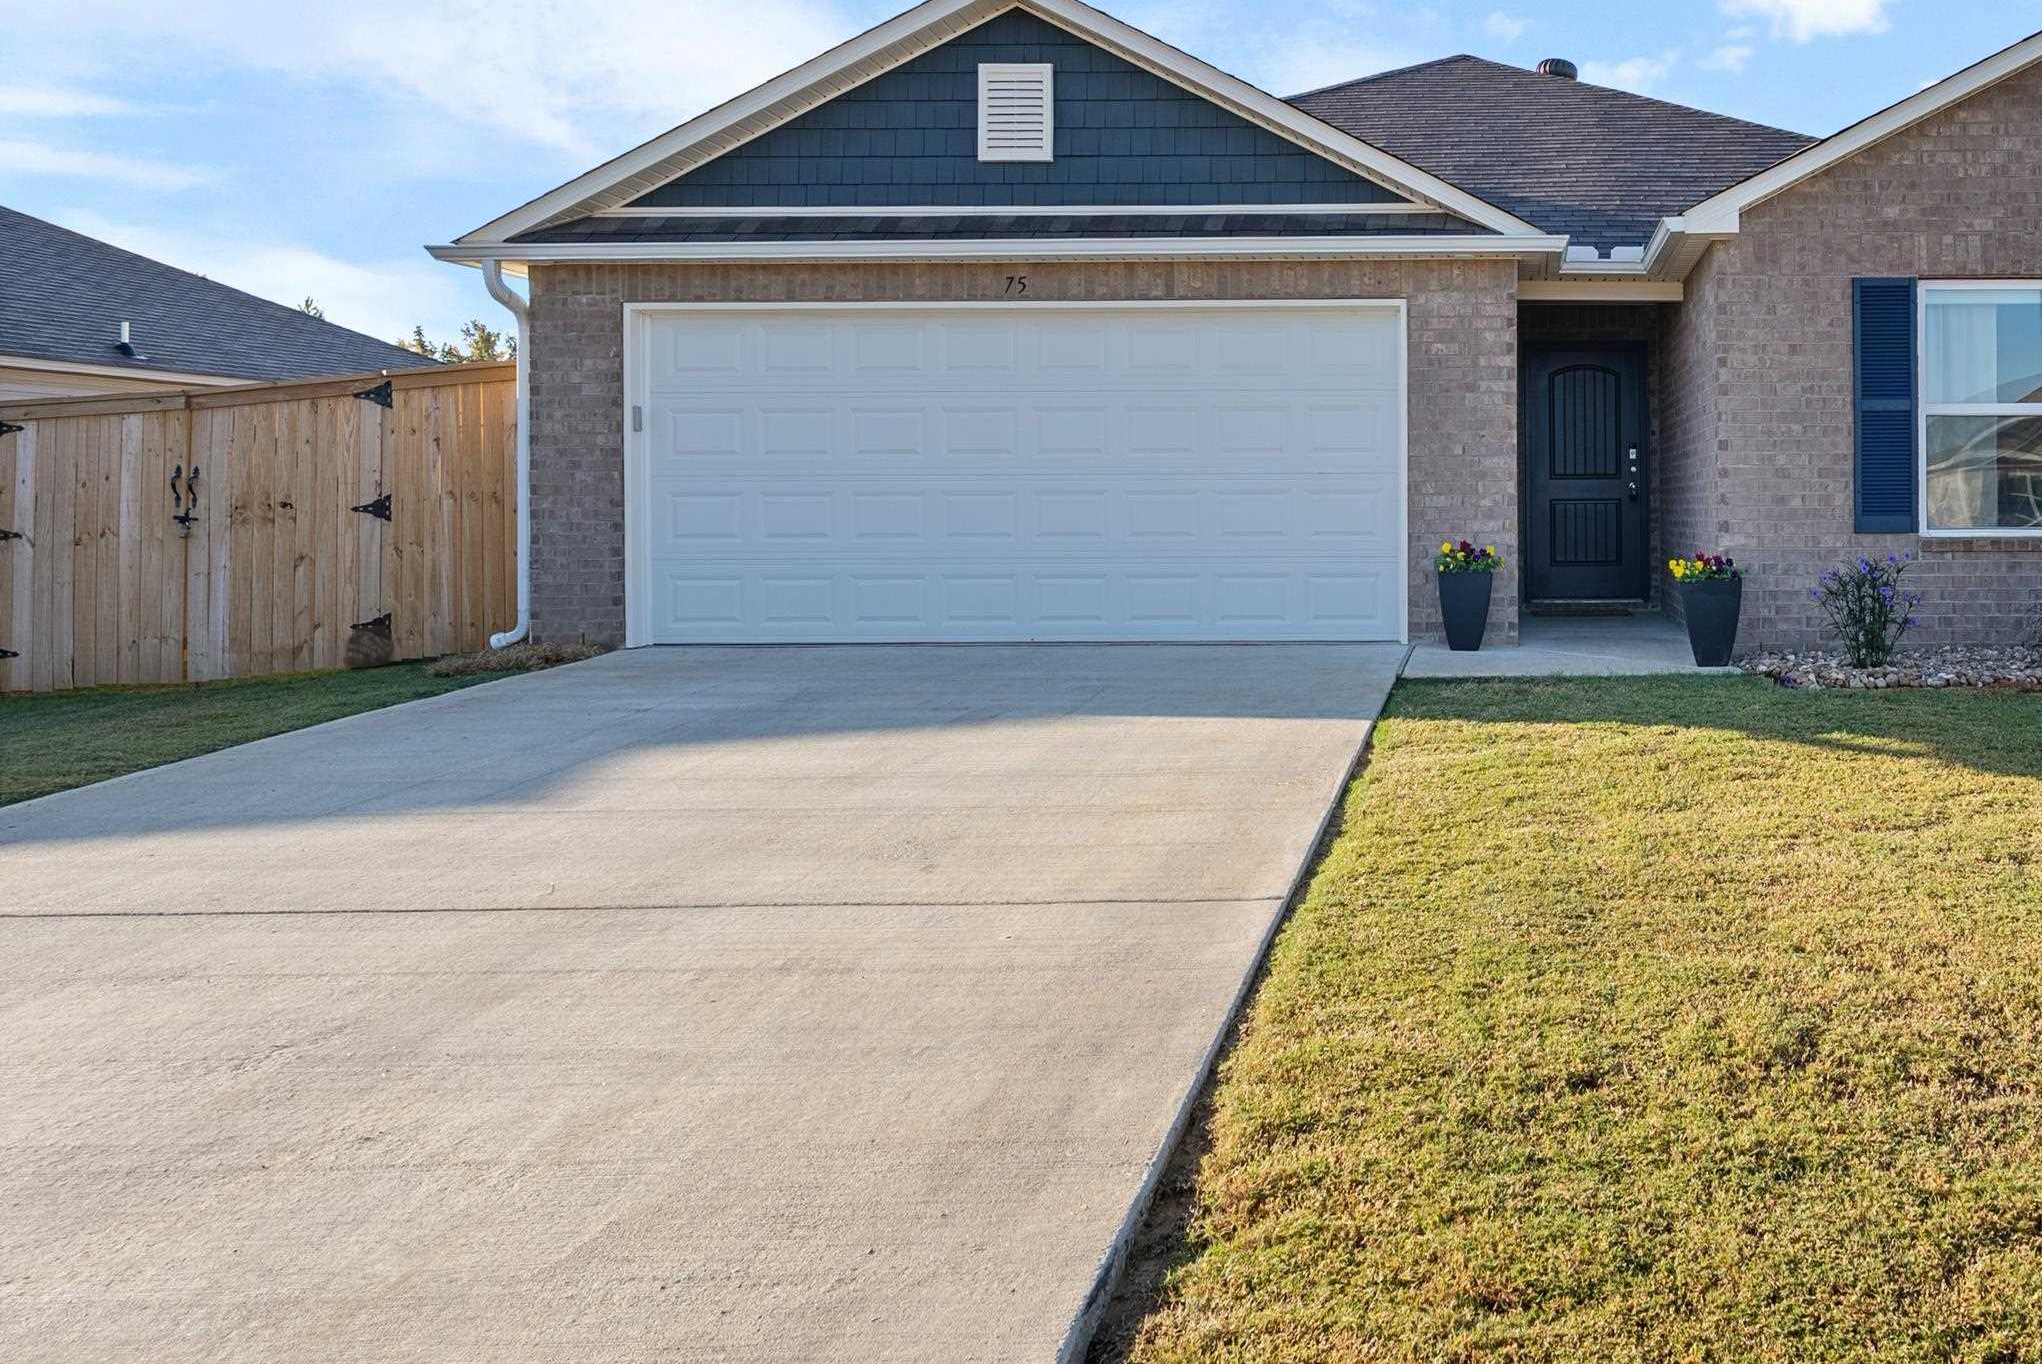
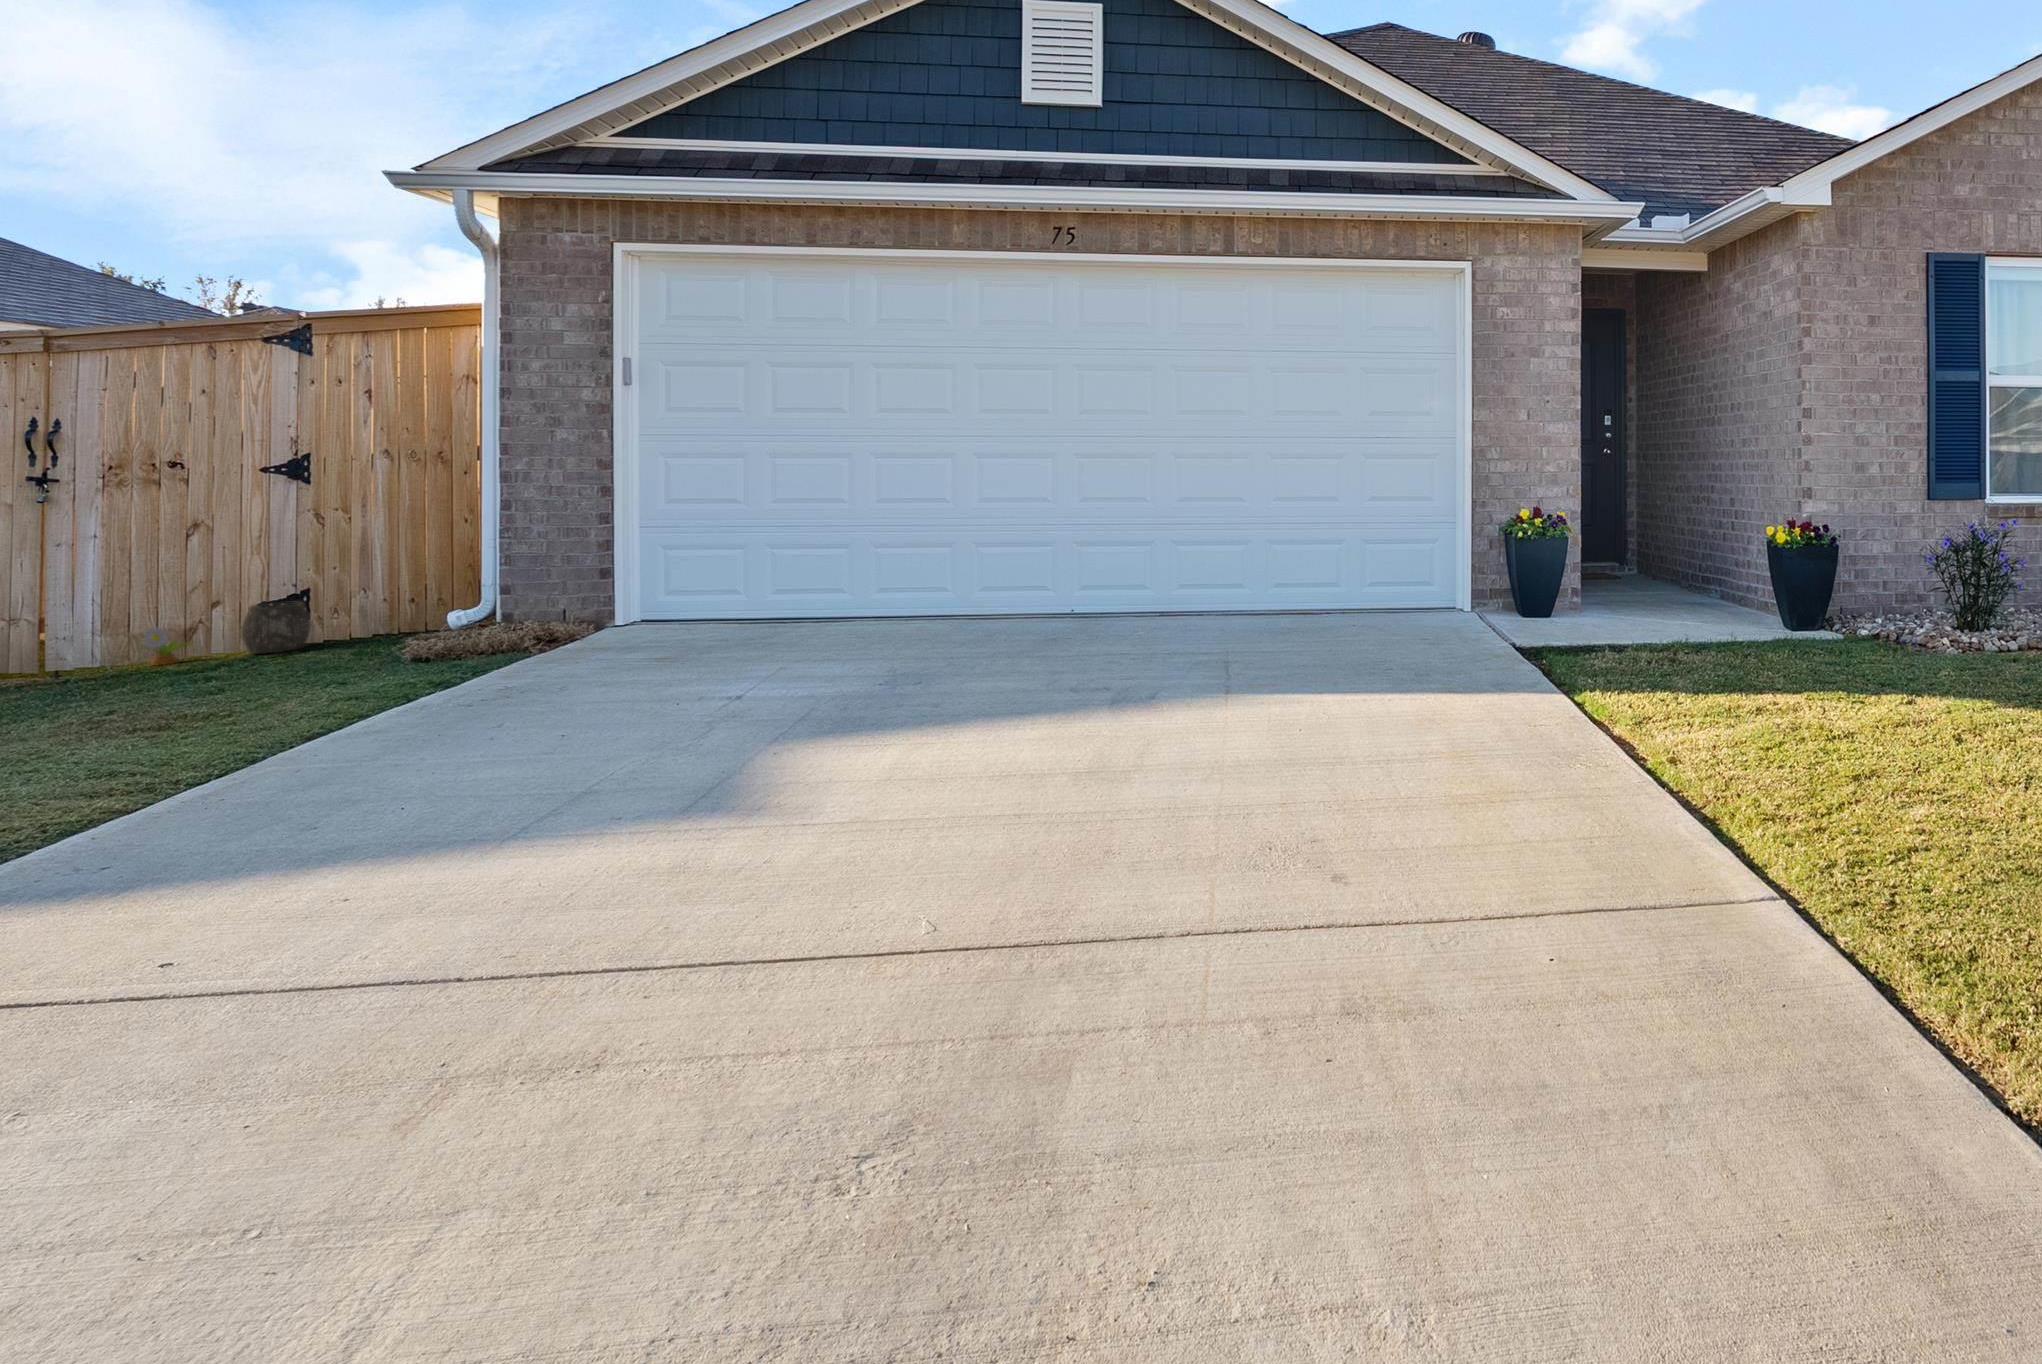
decorative plant: none [260,643,304,677] -> present [144,627,189,665]

